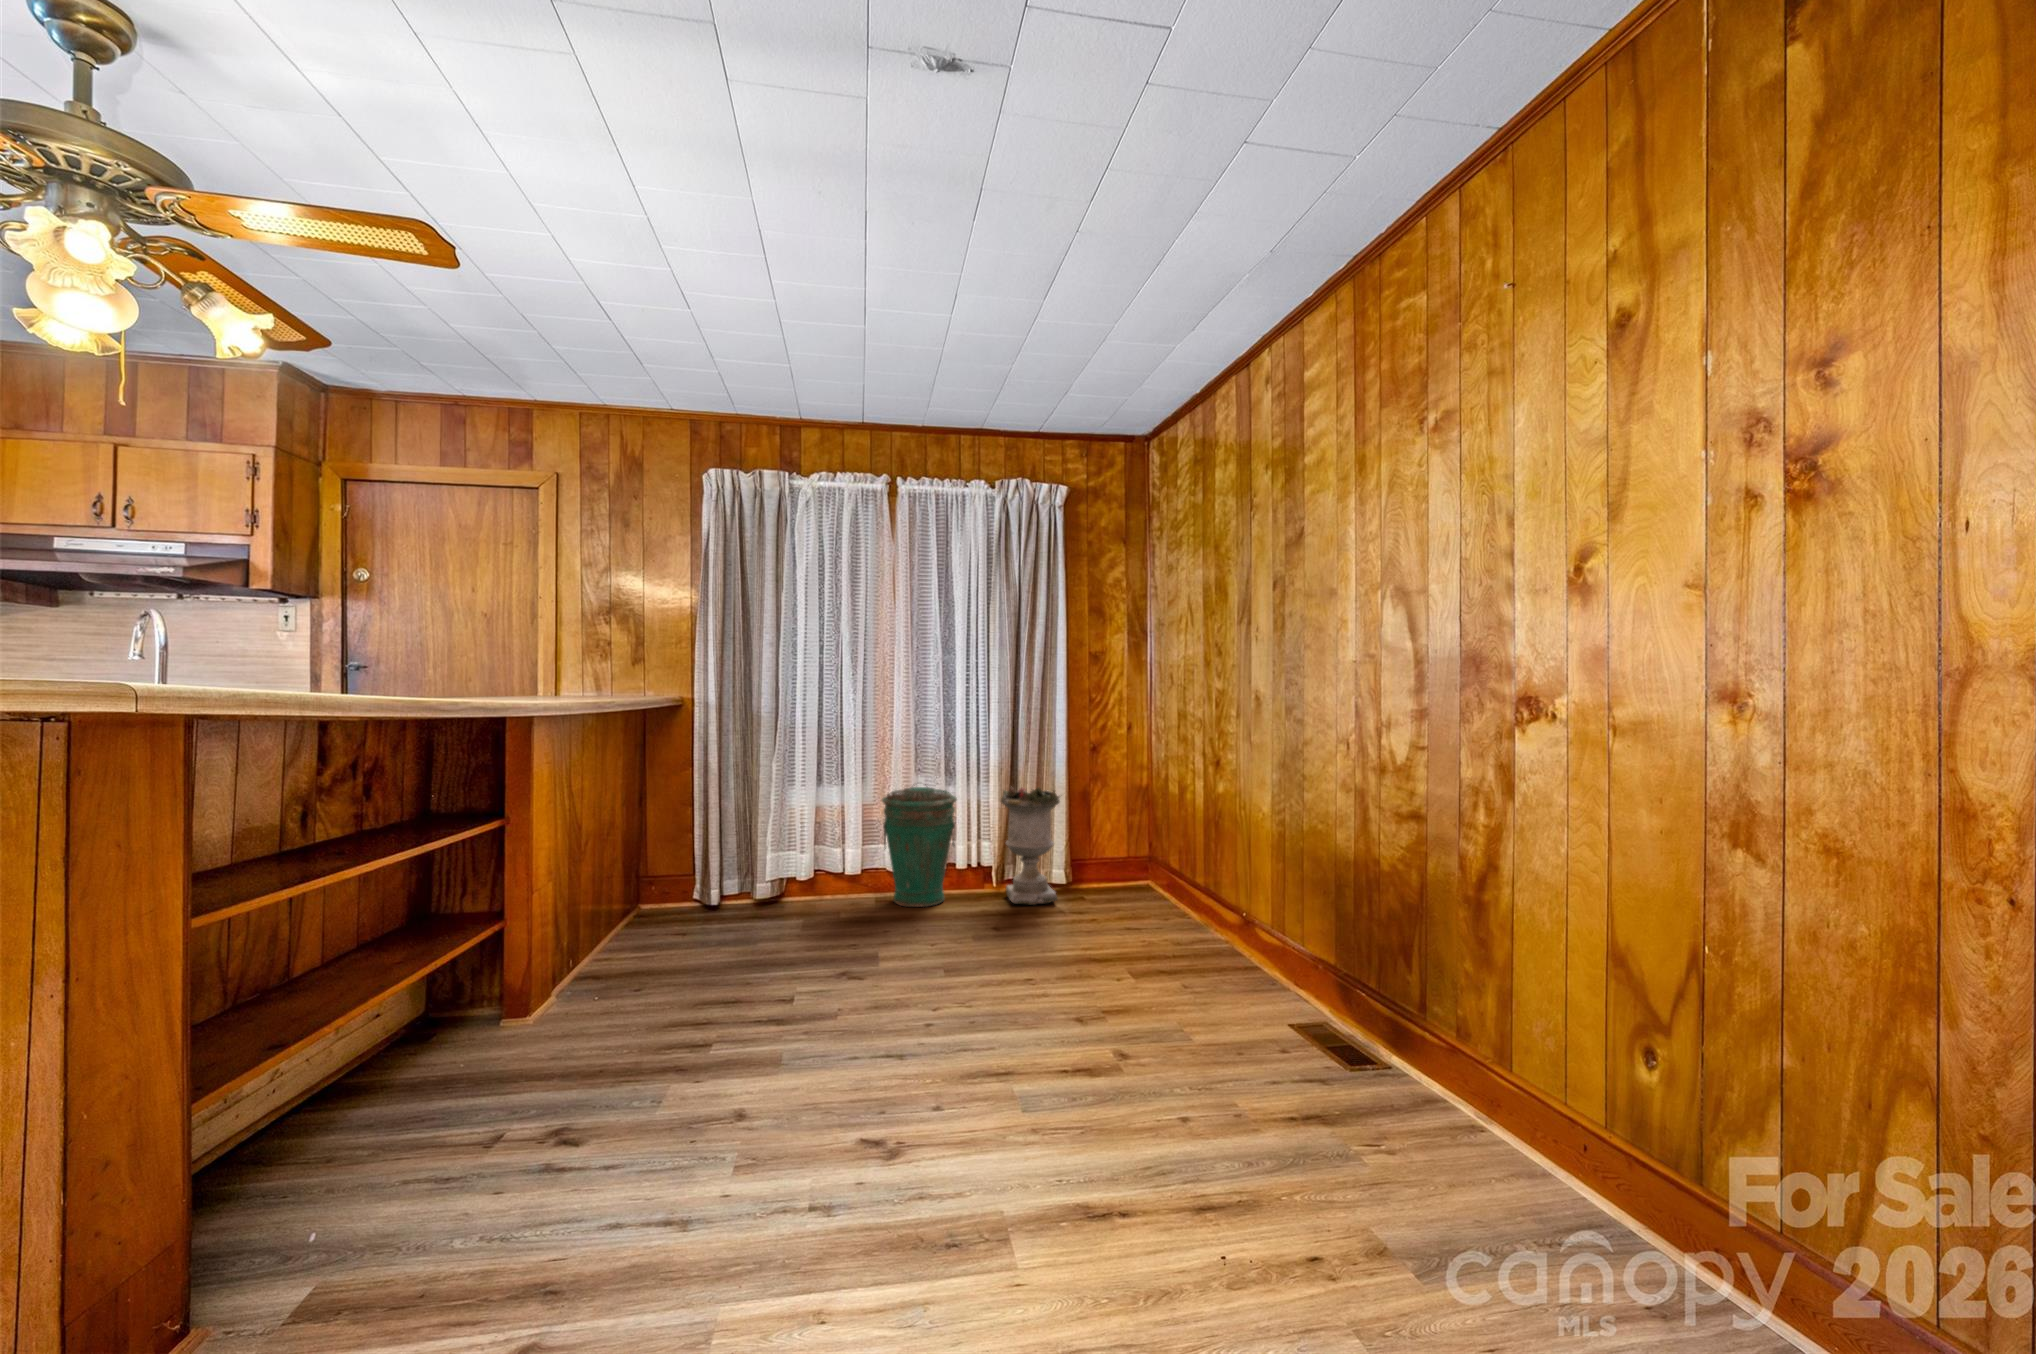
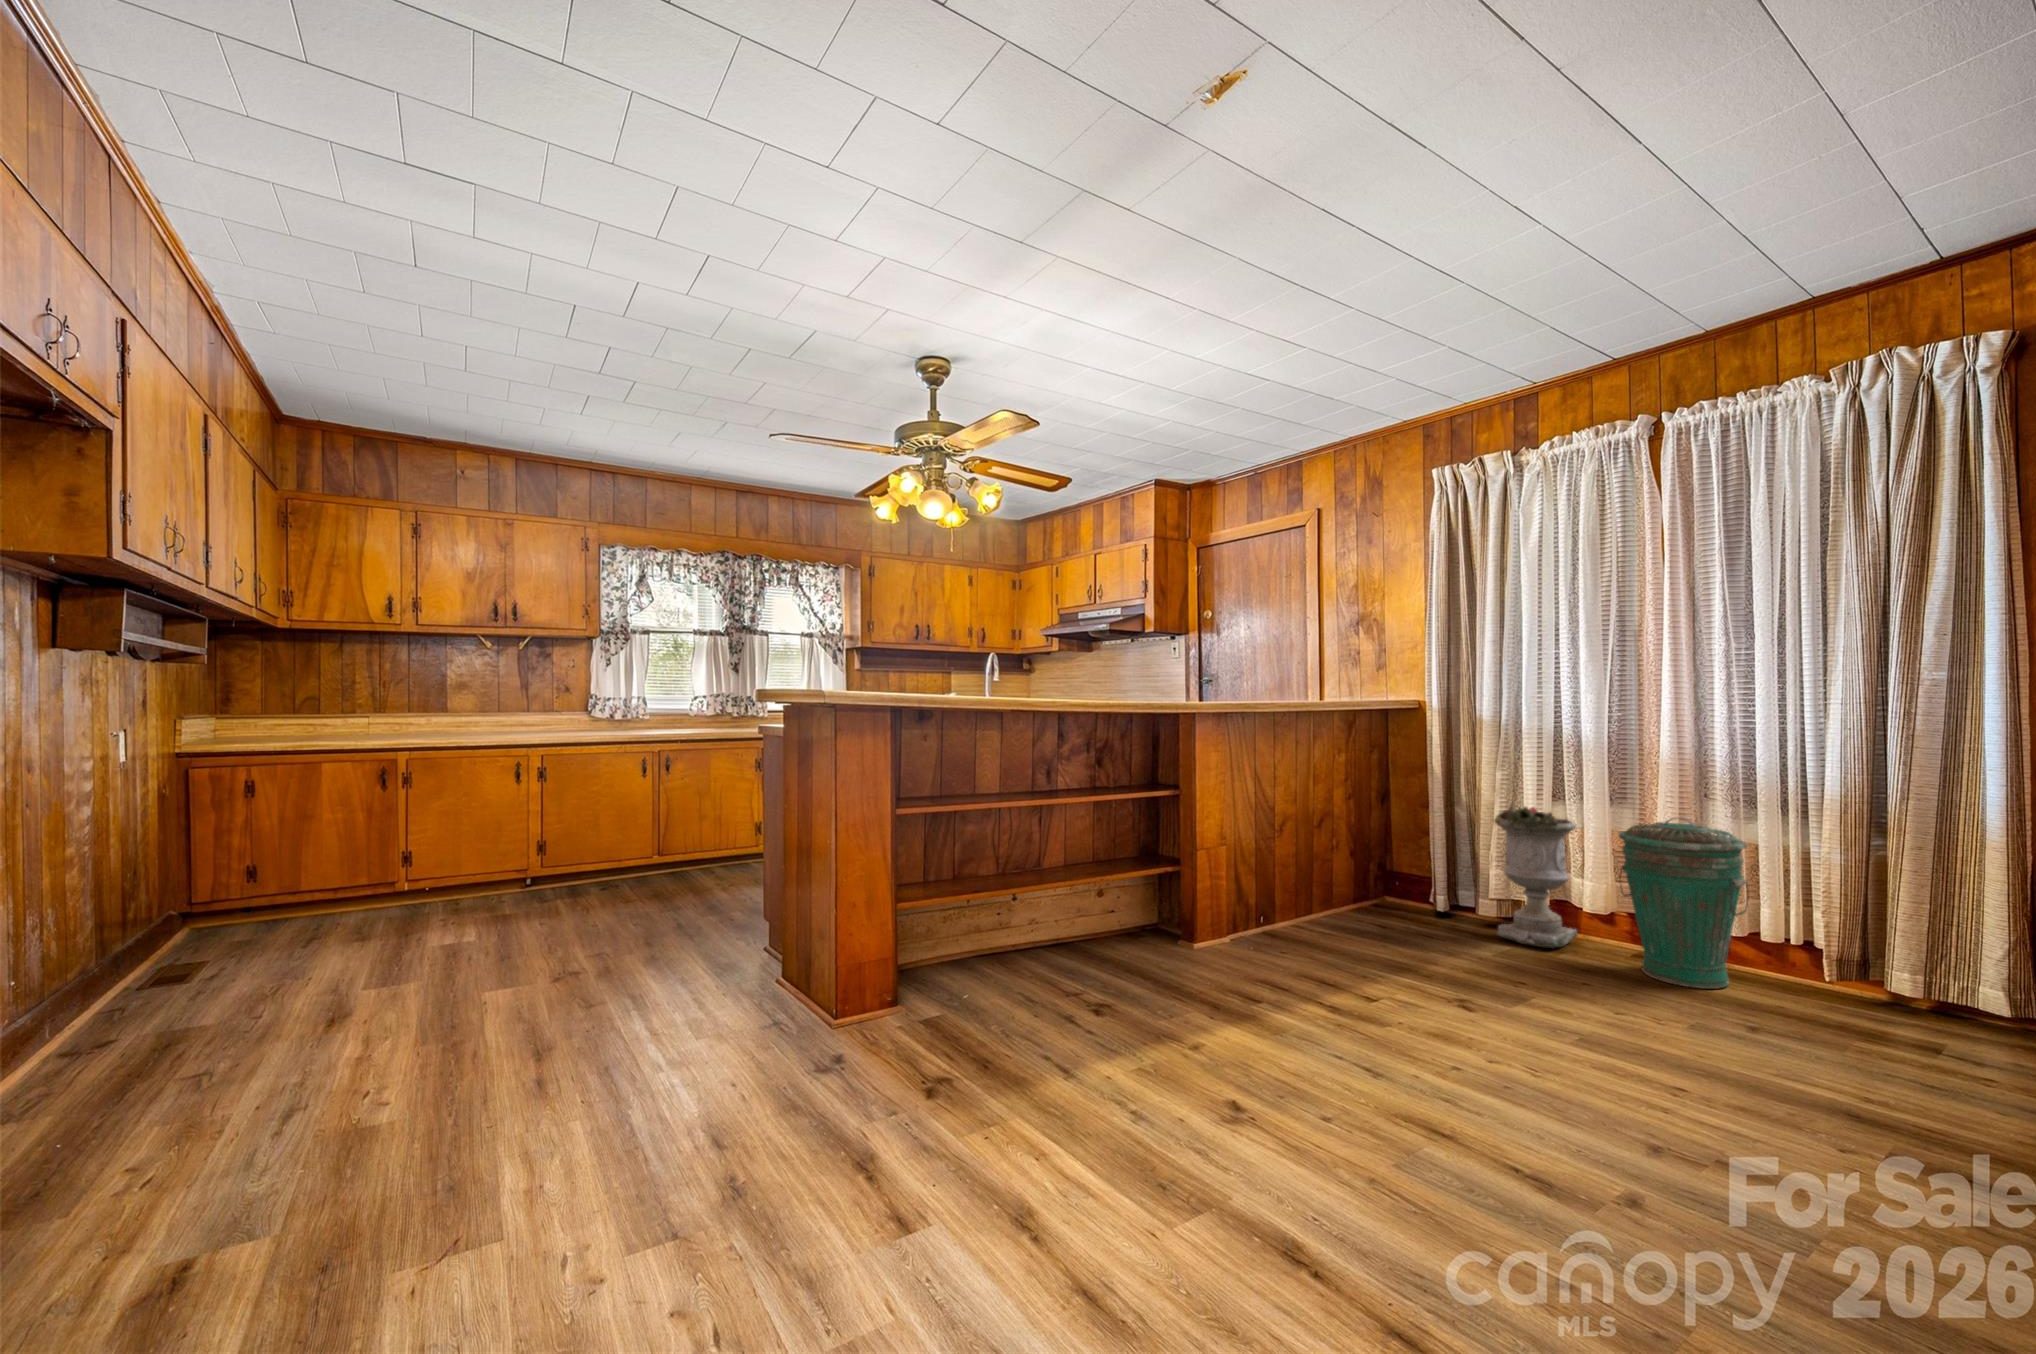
planter: present [1001,787,1060,905] -> present [1494,803,1577,947]

